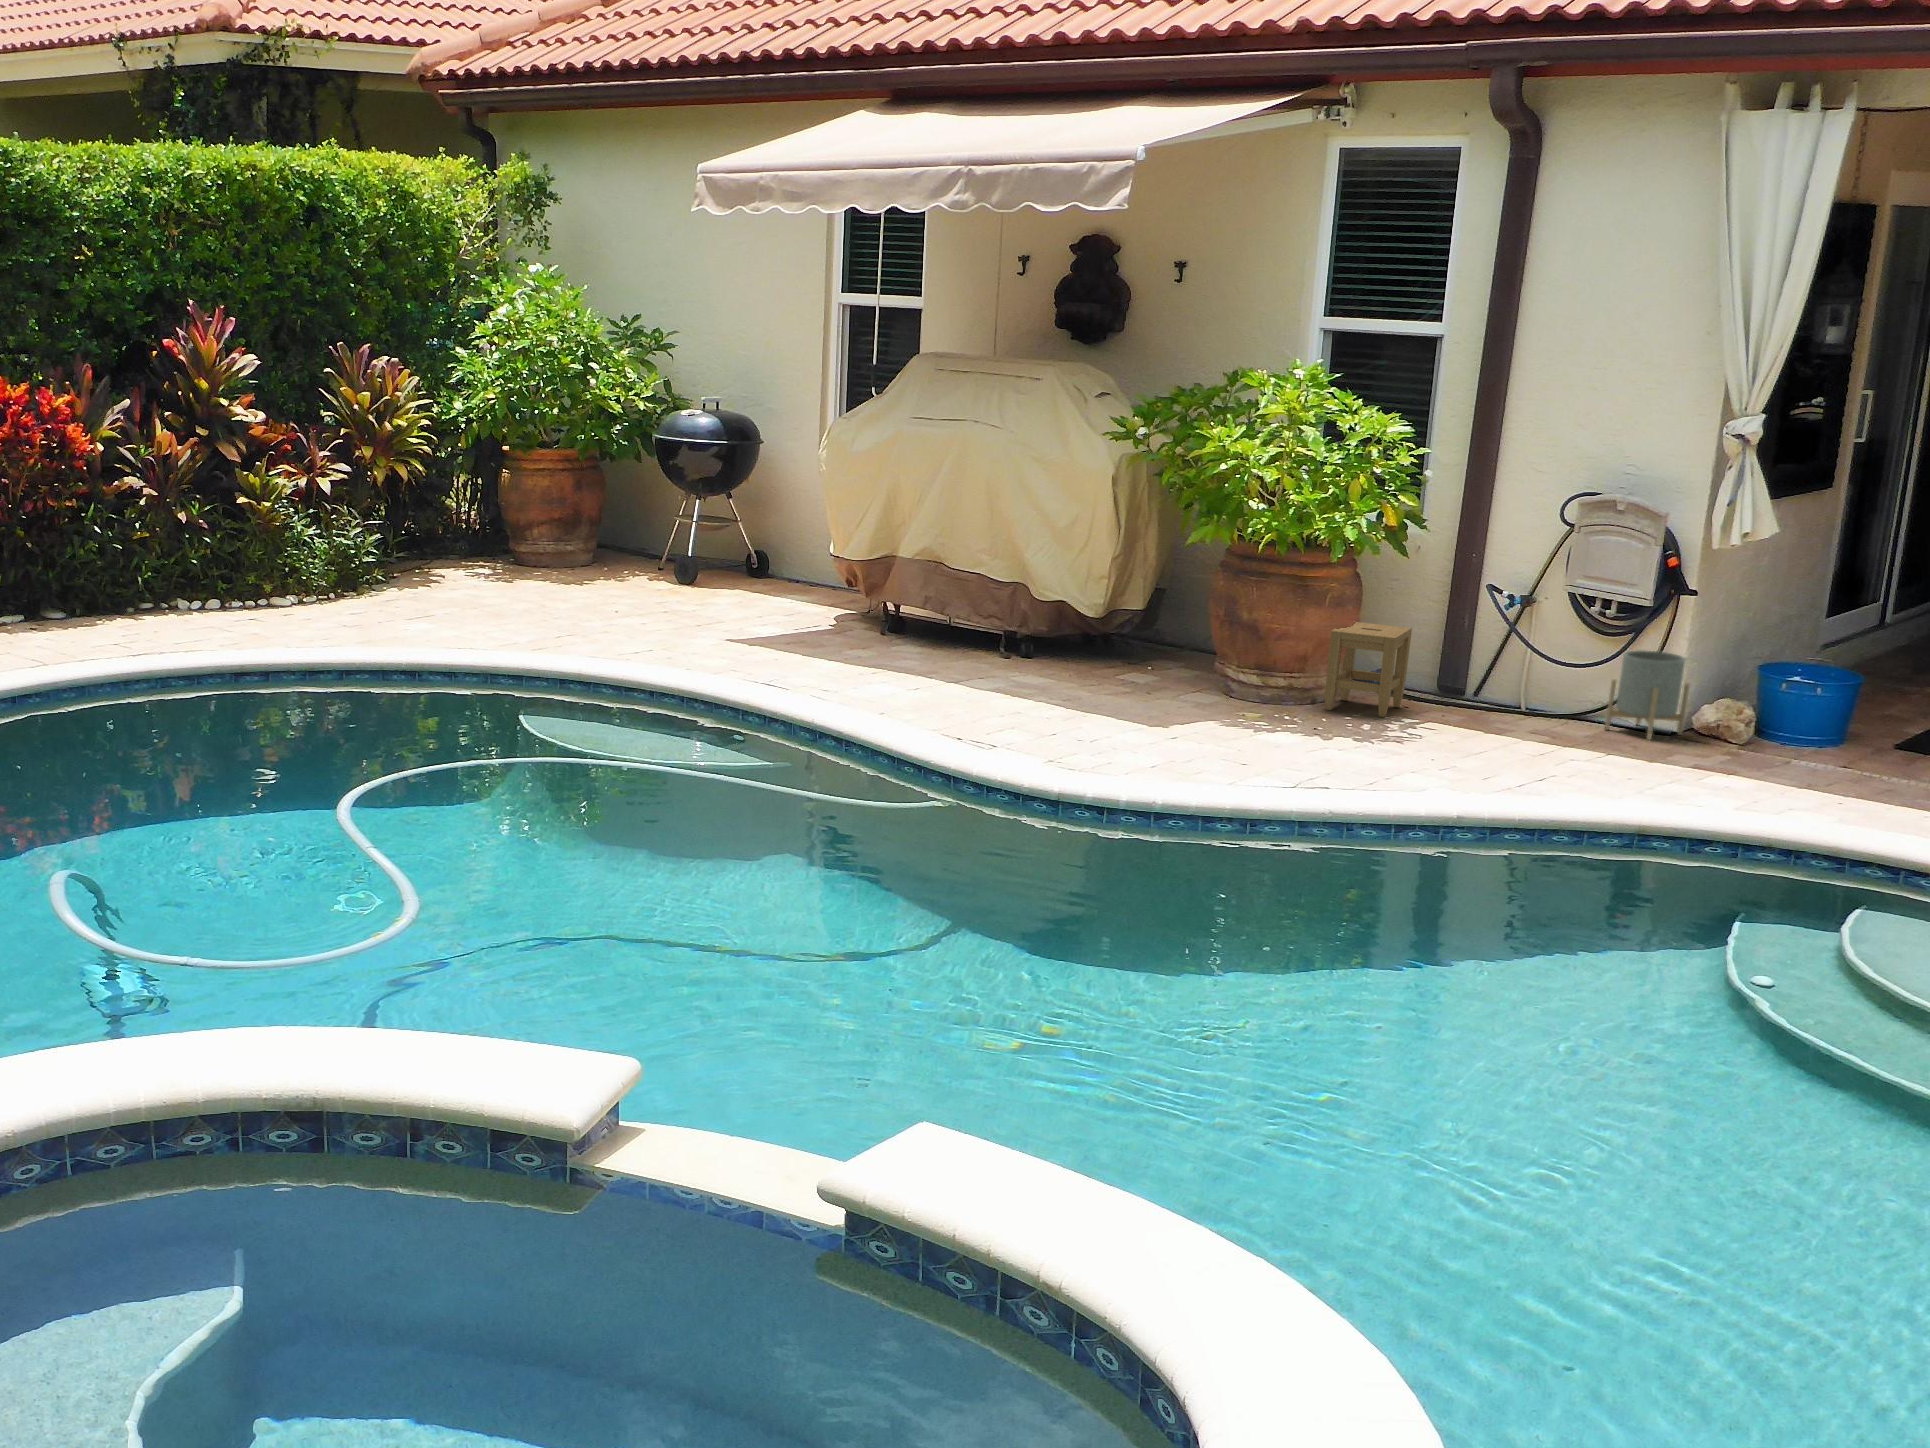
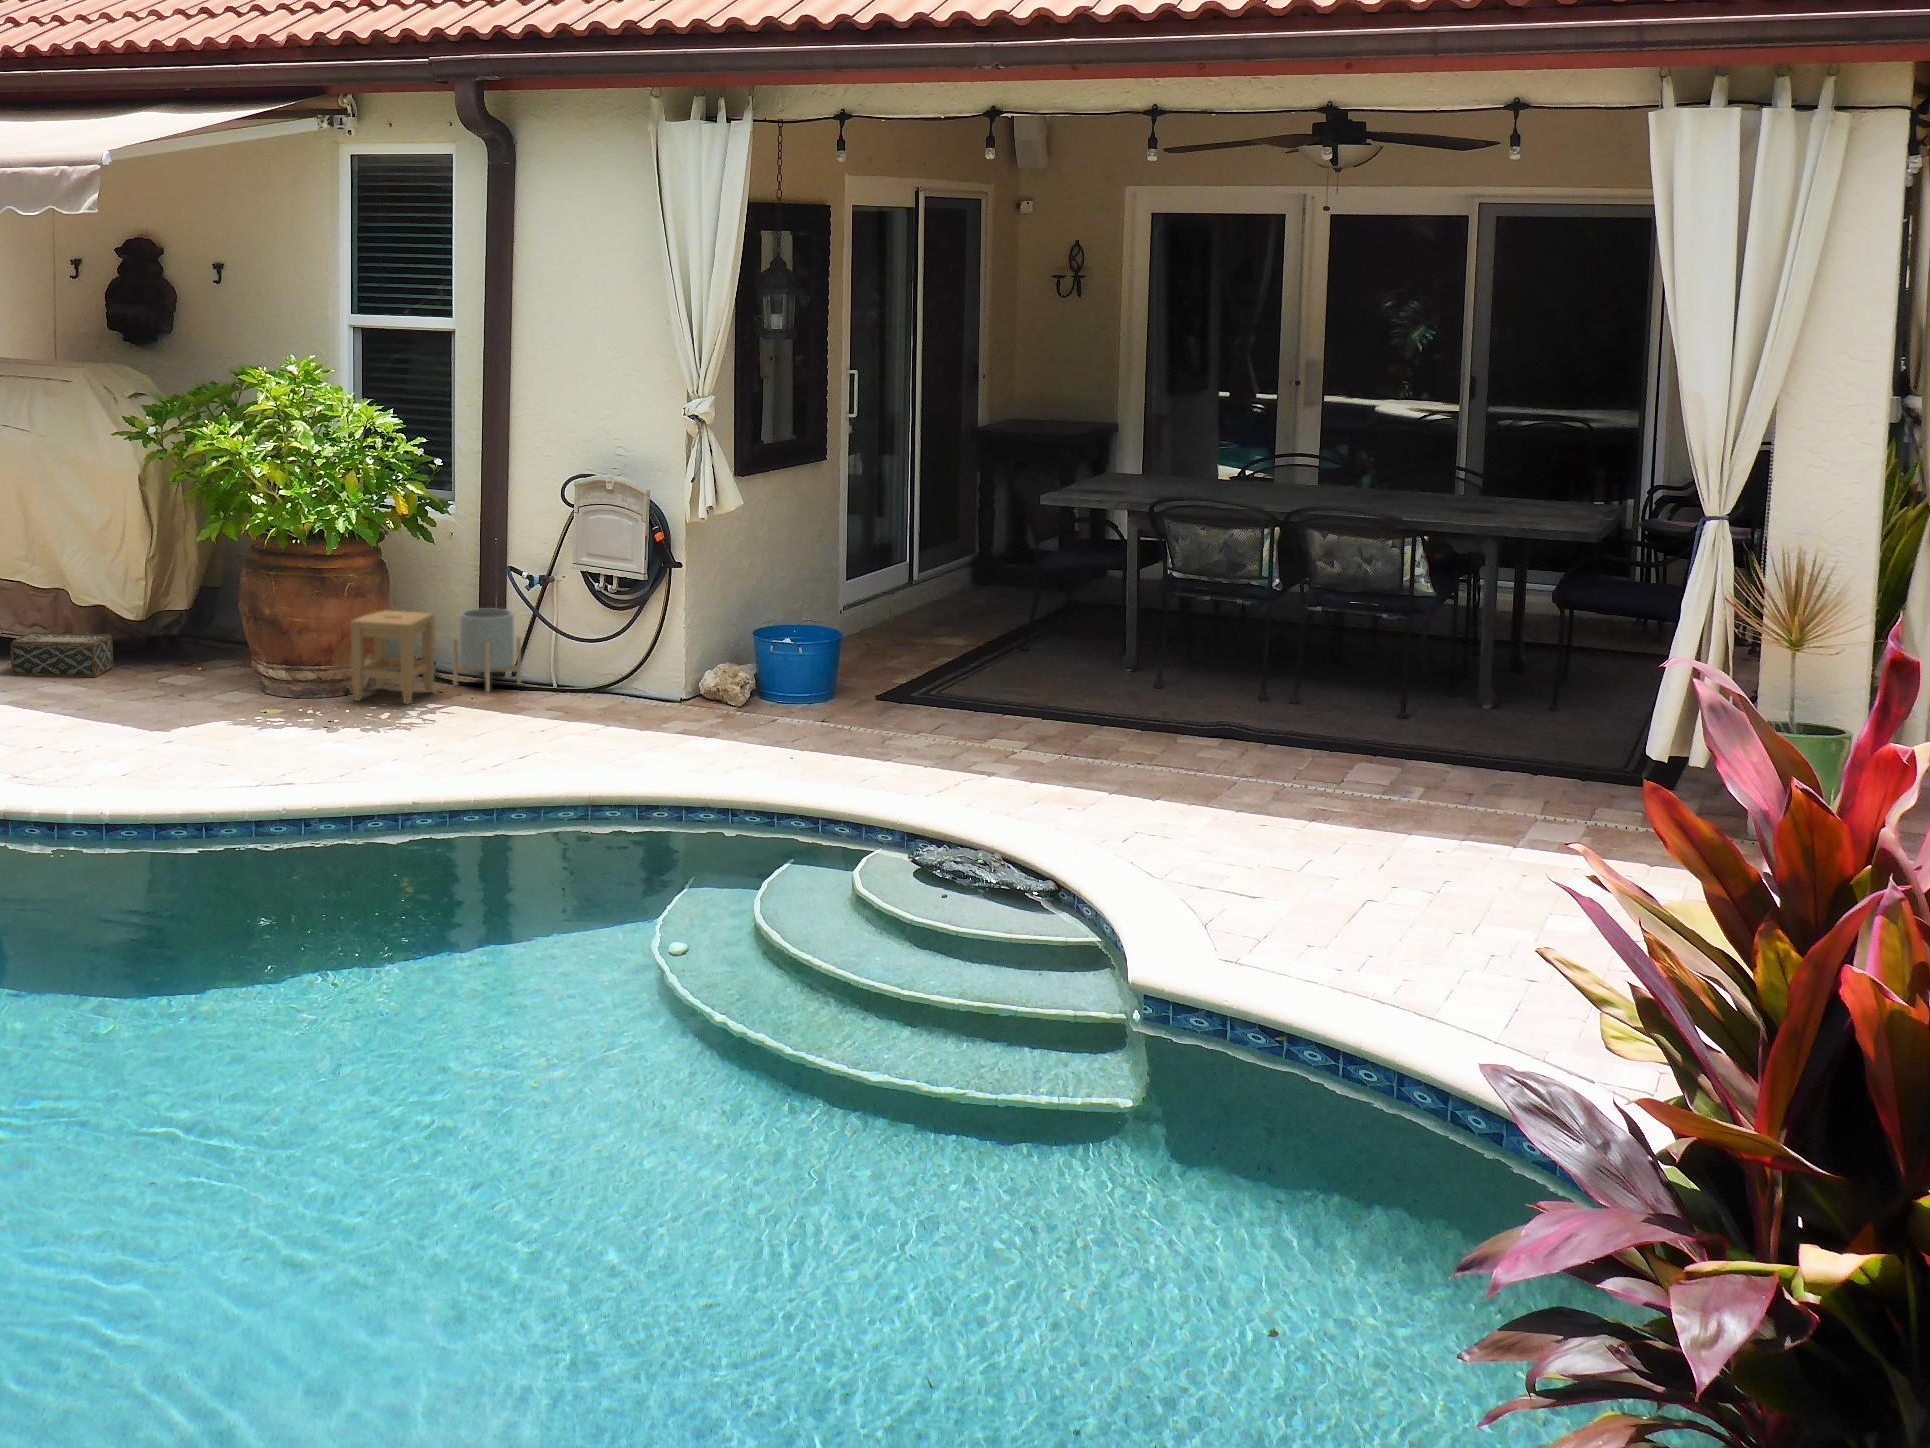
woven basket: none [975,623,1067,670] -> present [11,633,113,677]
planter: present [1605,650,1689,740] -> present [453,608,521,692]

